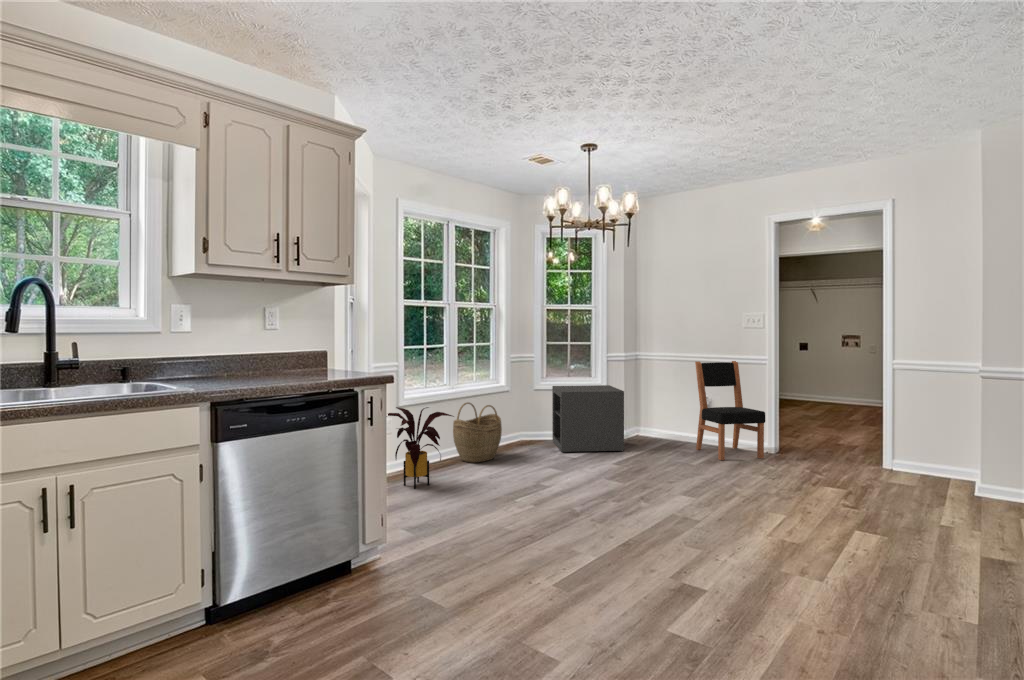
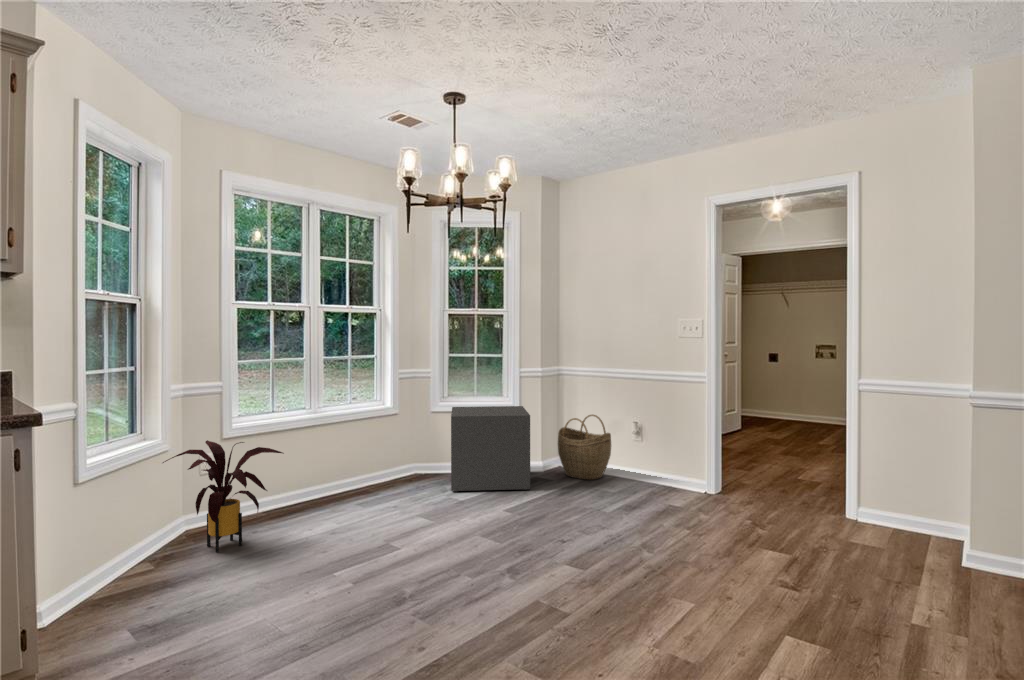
dining chair: present [695,361,765,460] -> none [620,378,701,504]
woven basket: present [453,403,502,463] -> present [558,415,611,480]

